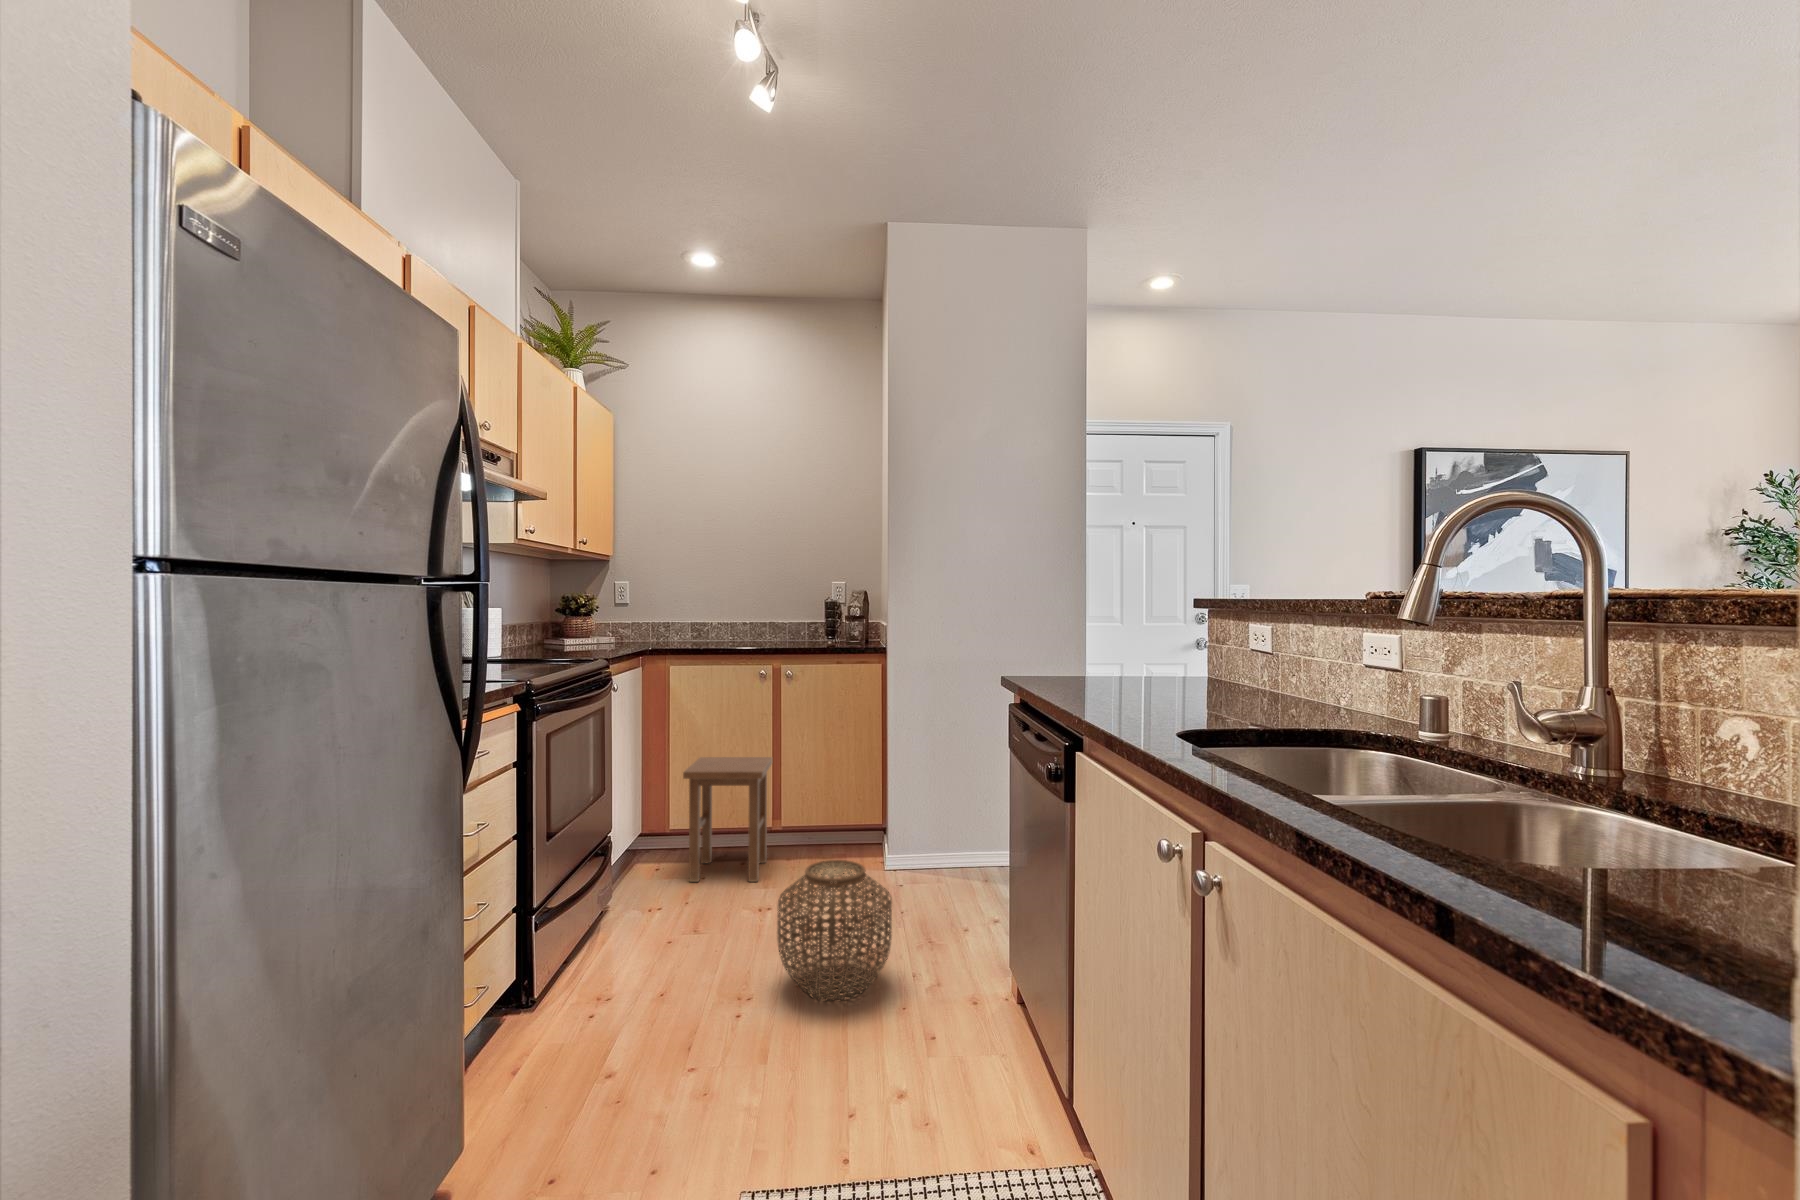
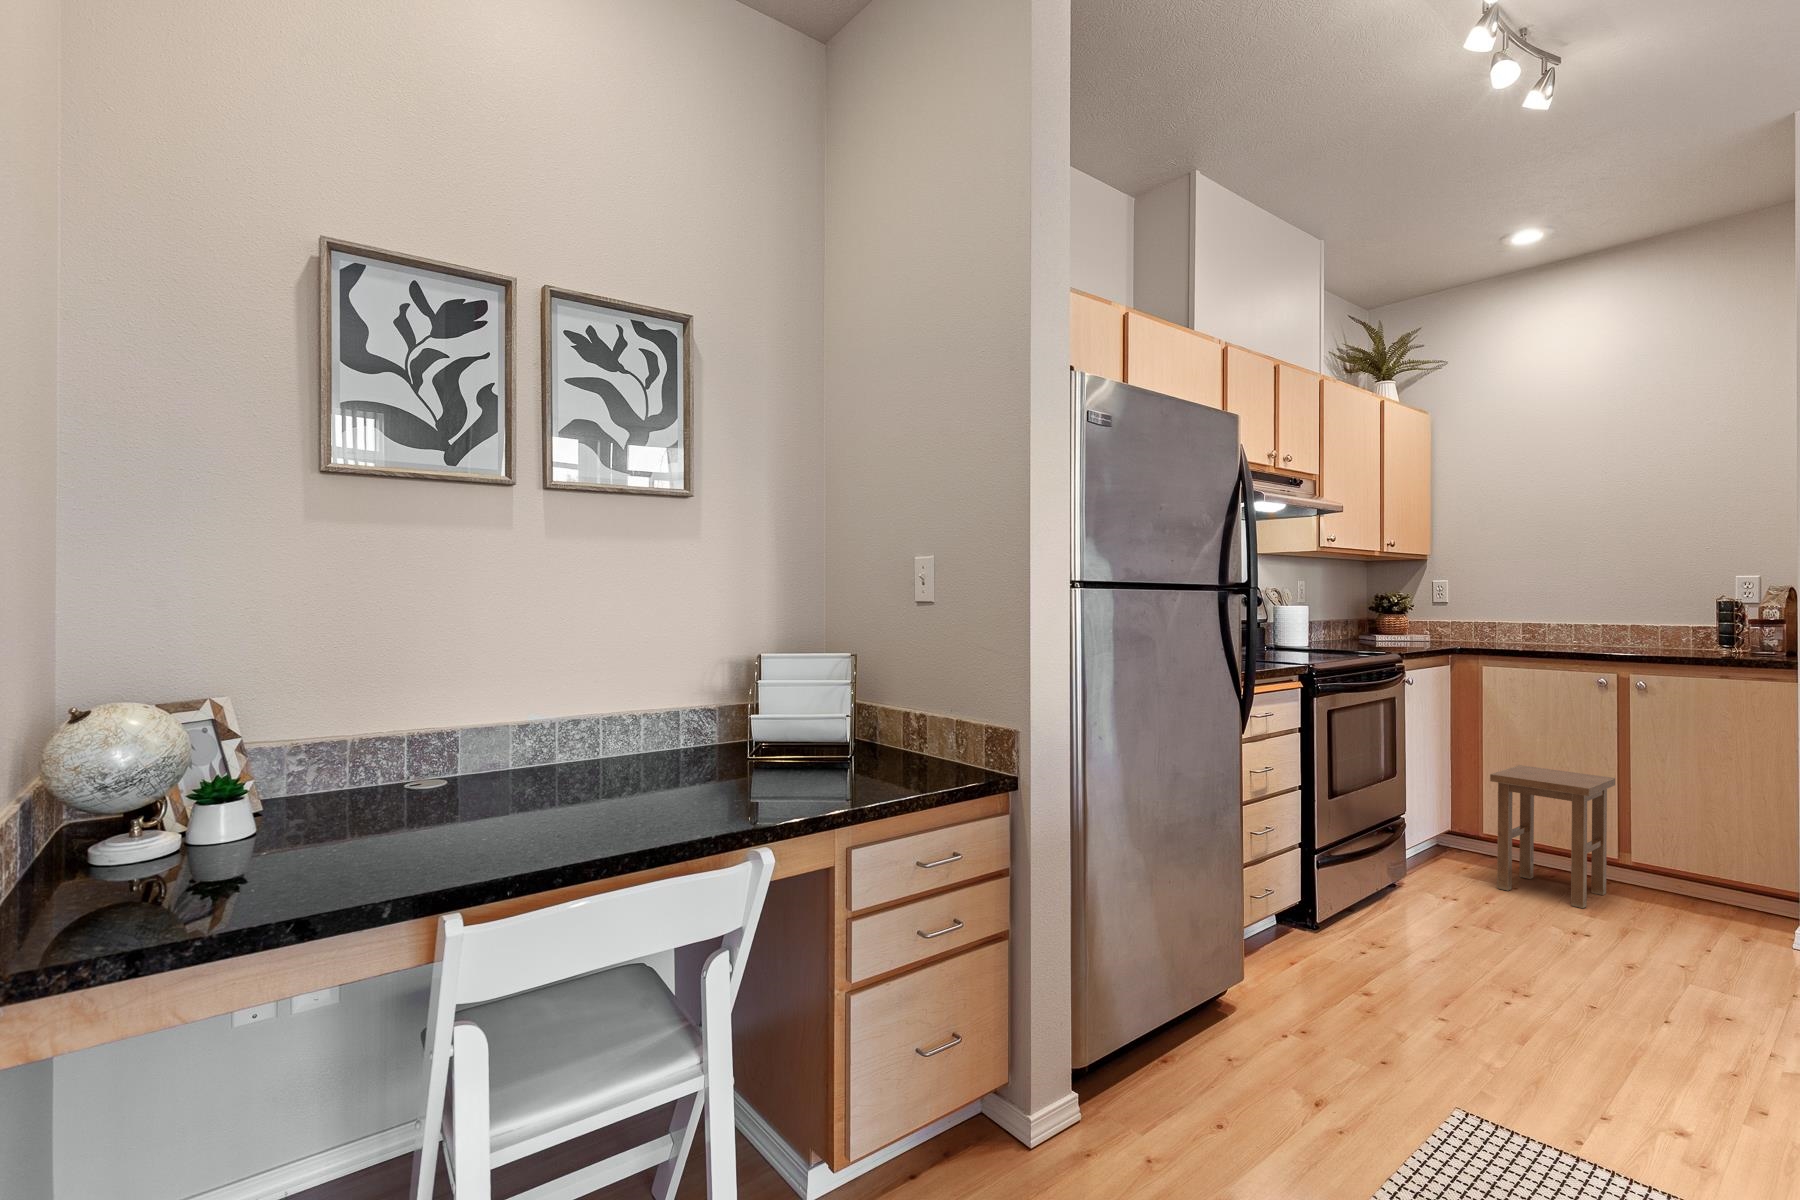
woven basket: present [777,860,892,1000] -> none [1561,880,1723,1033]

